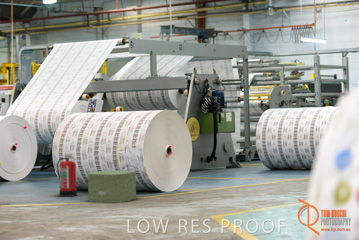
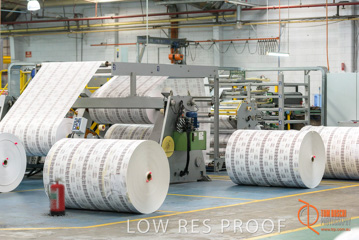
storage box: present [88,171,136,203] -> none [77,194,120,224]

